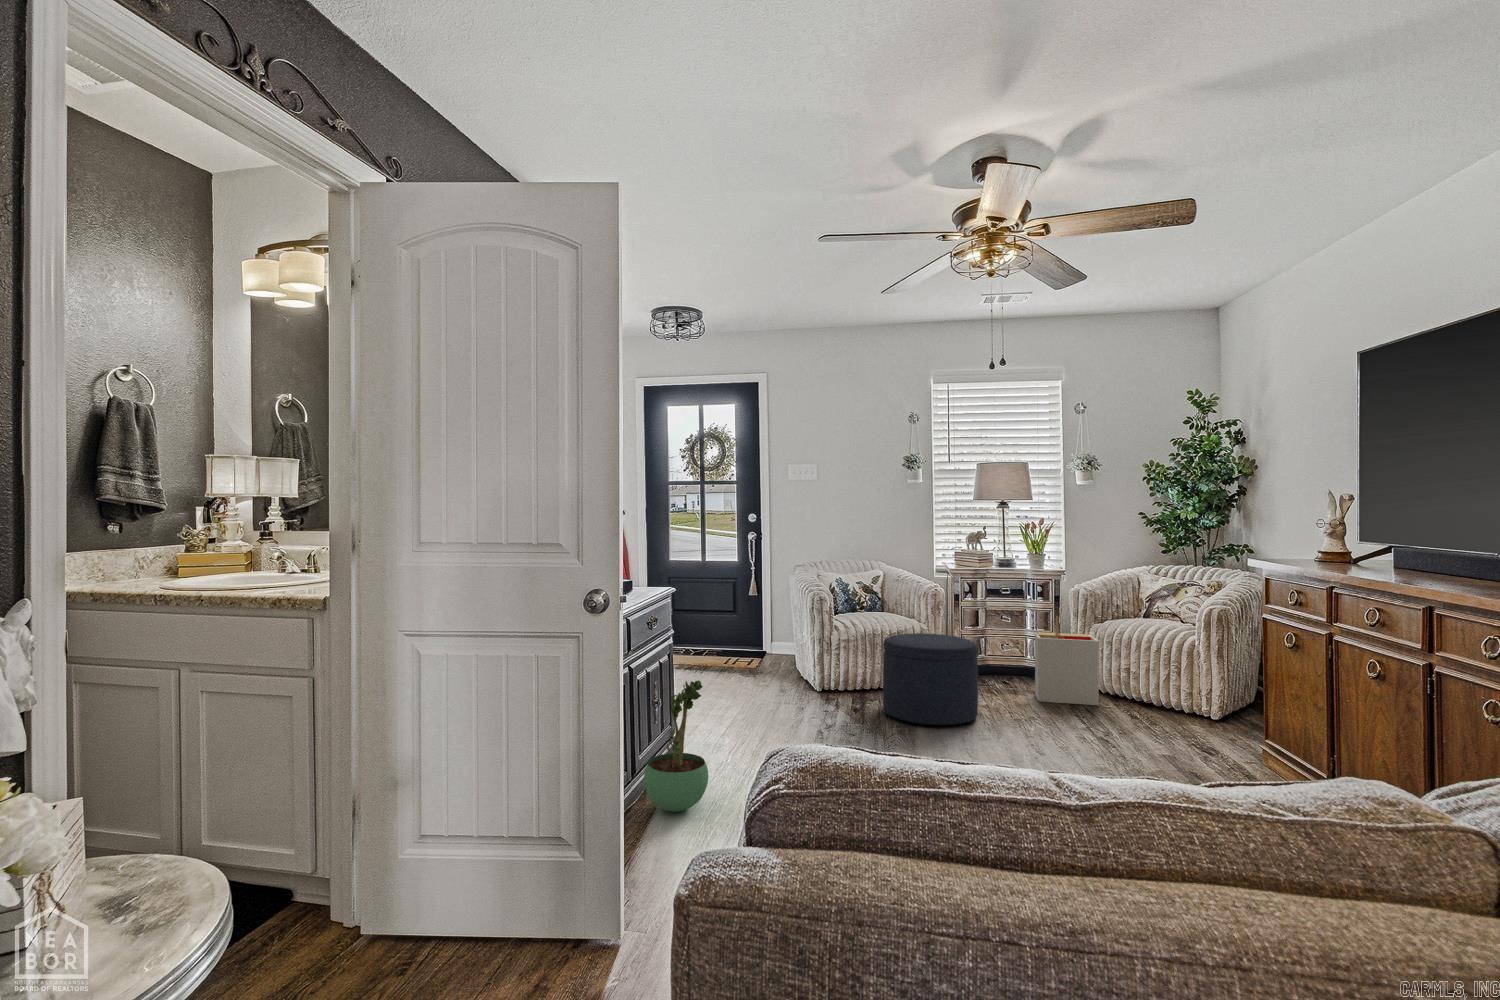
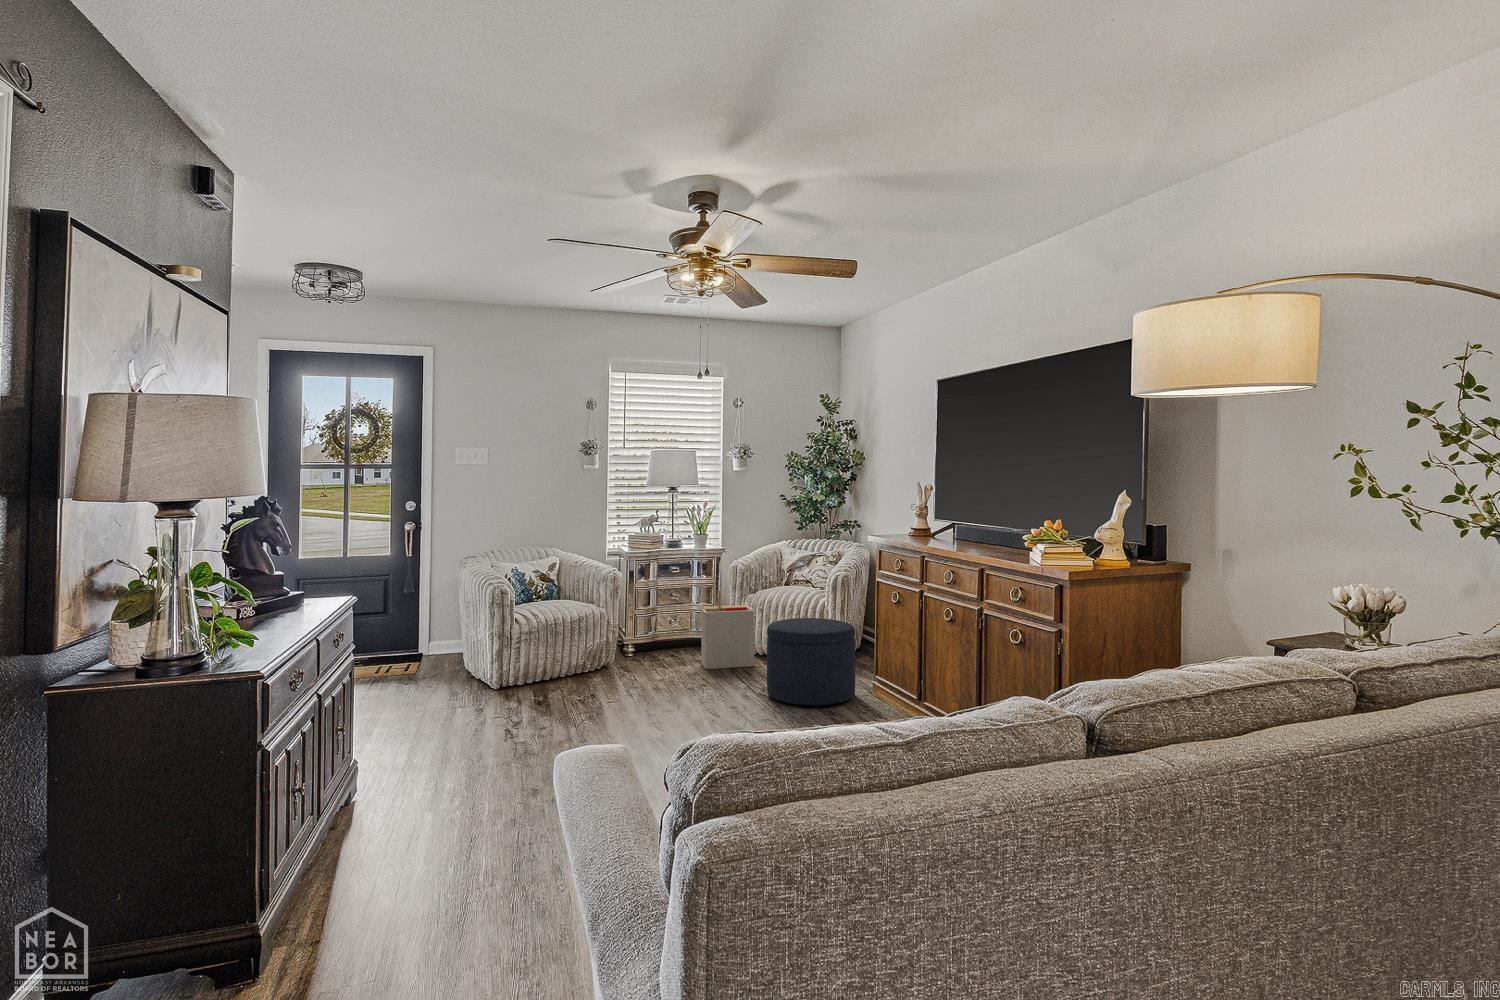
ottoman: present [883,633,978,725] -> present [767,618,855,707]
potted plant: present [644,680,708,812] -> none [345,695,420,837]

